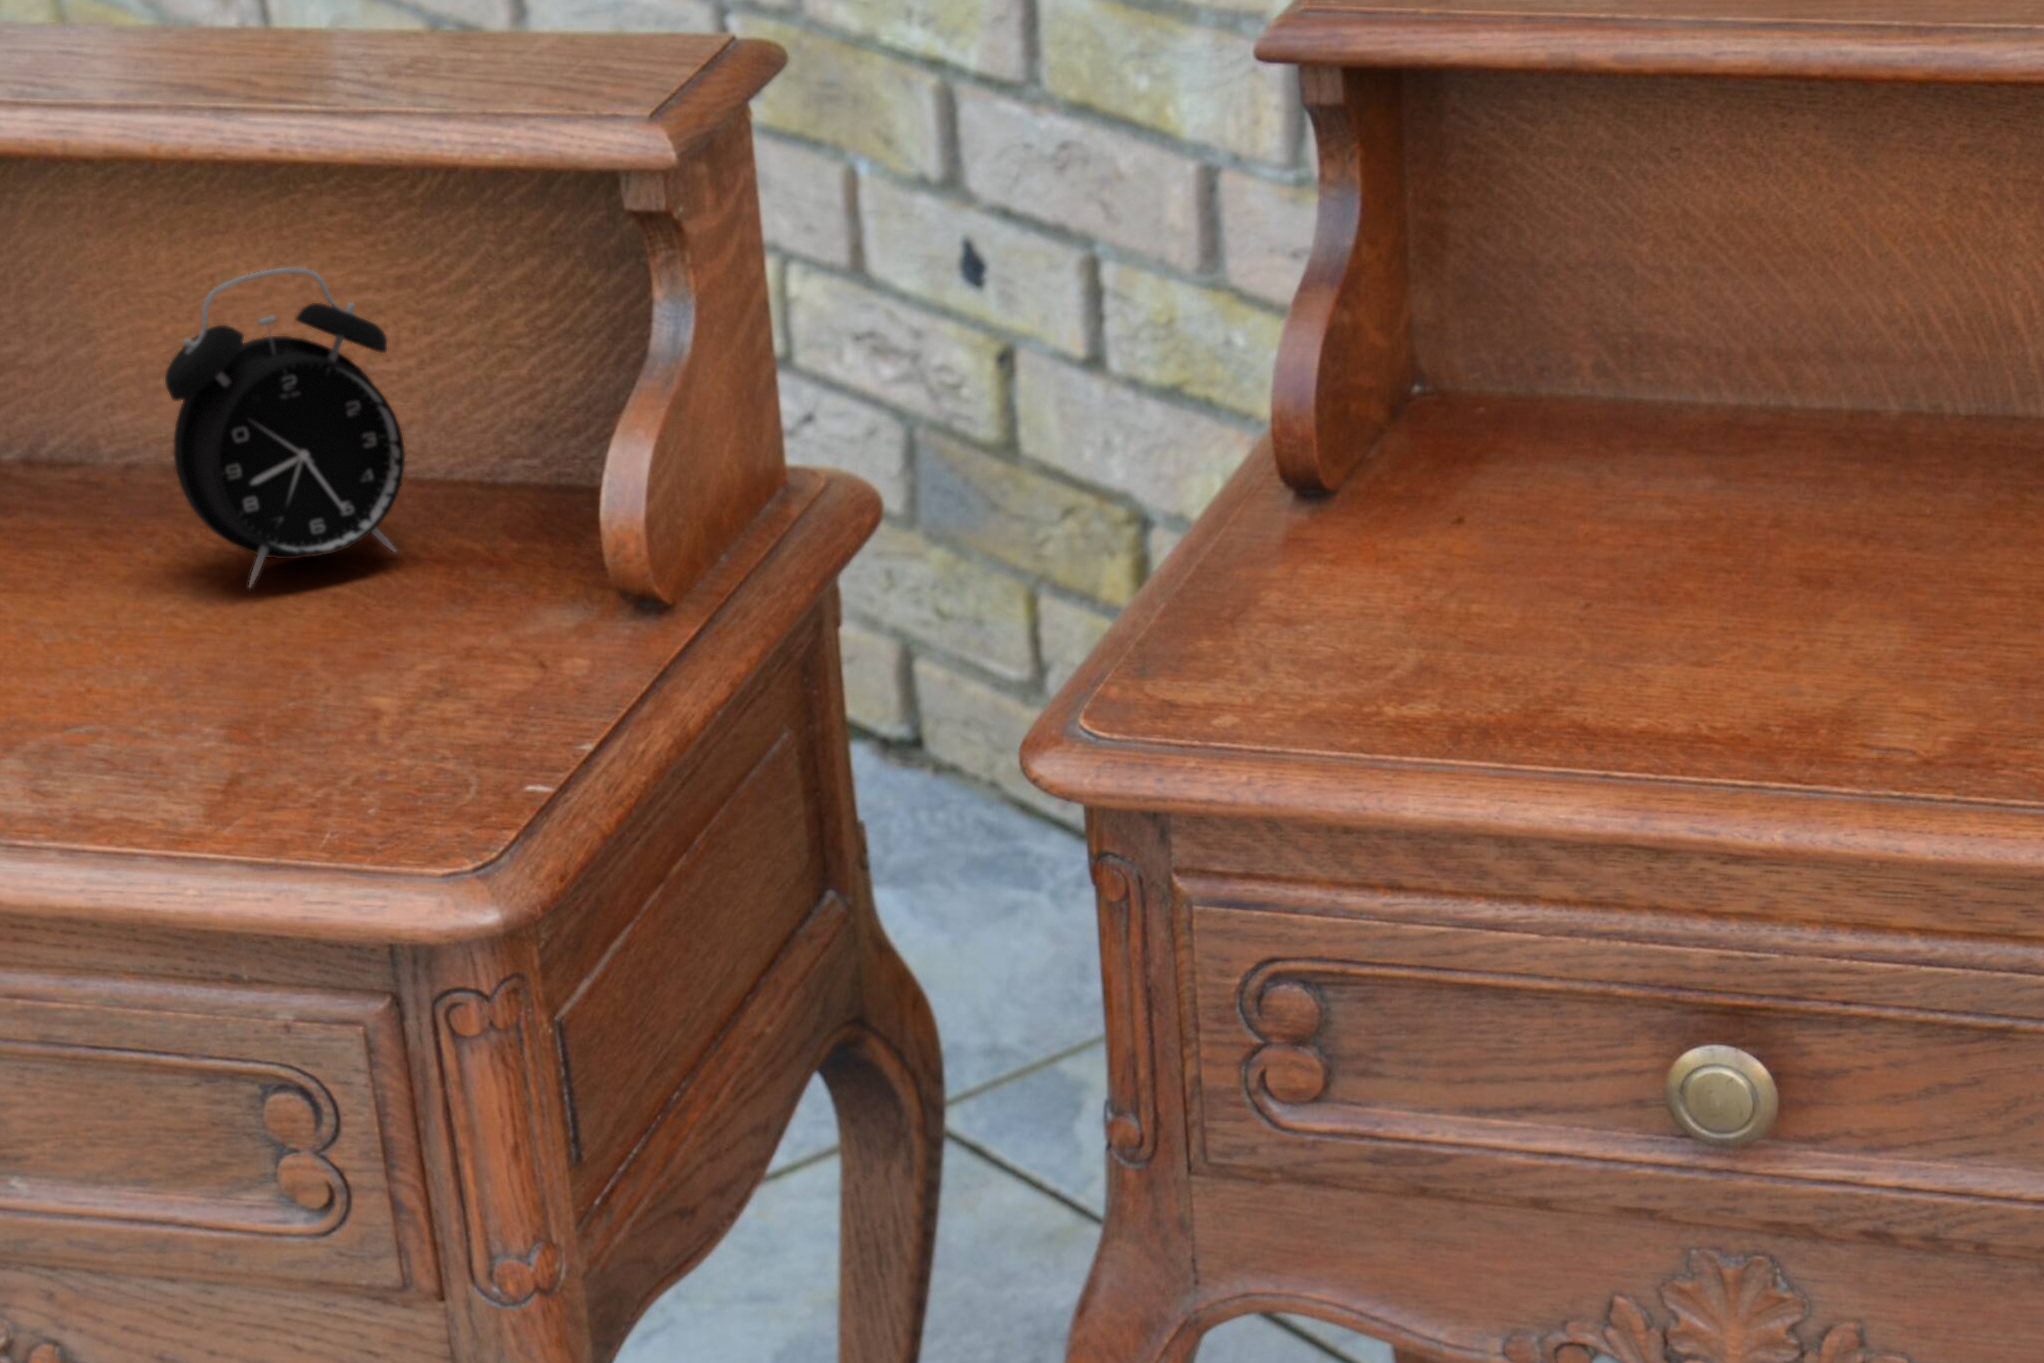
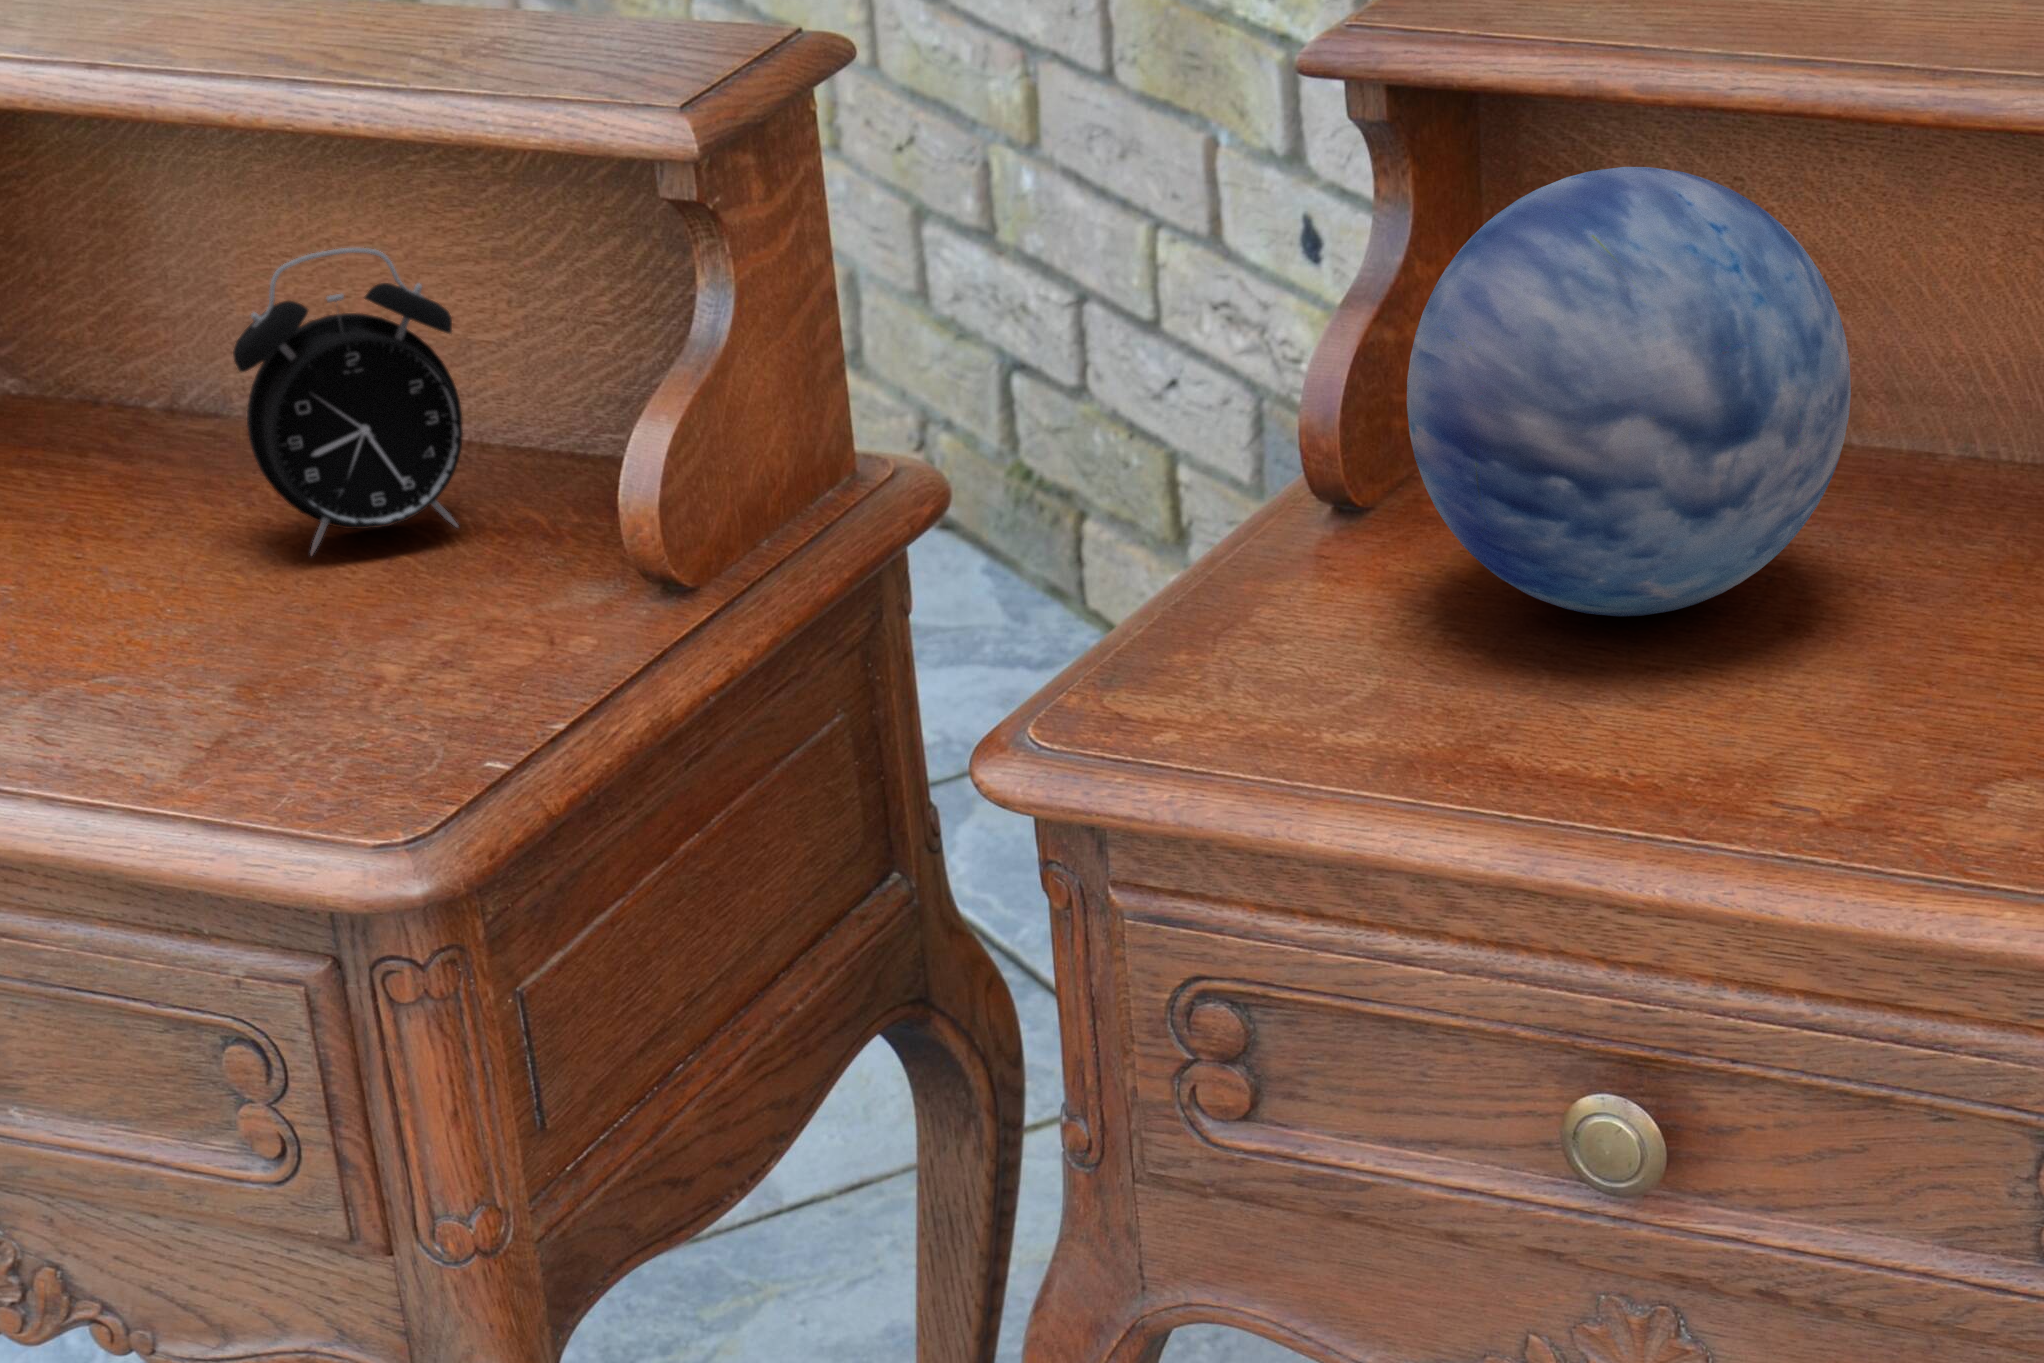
decorative orb: none [1428,133,1869,577] -> present [1407,167,1851,616]

